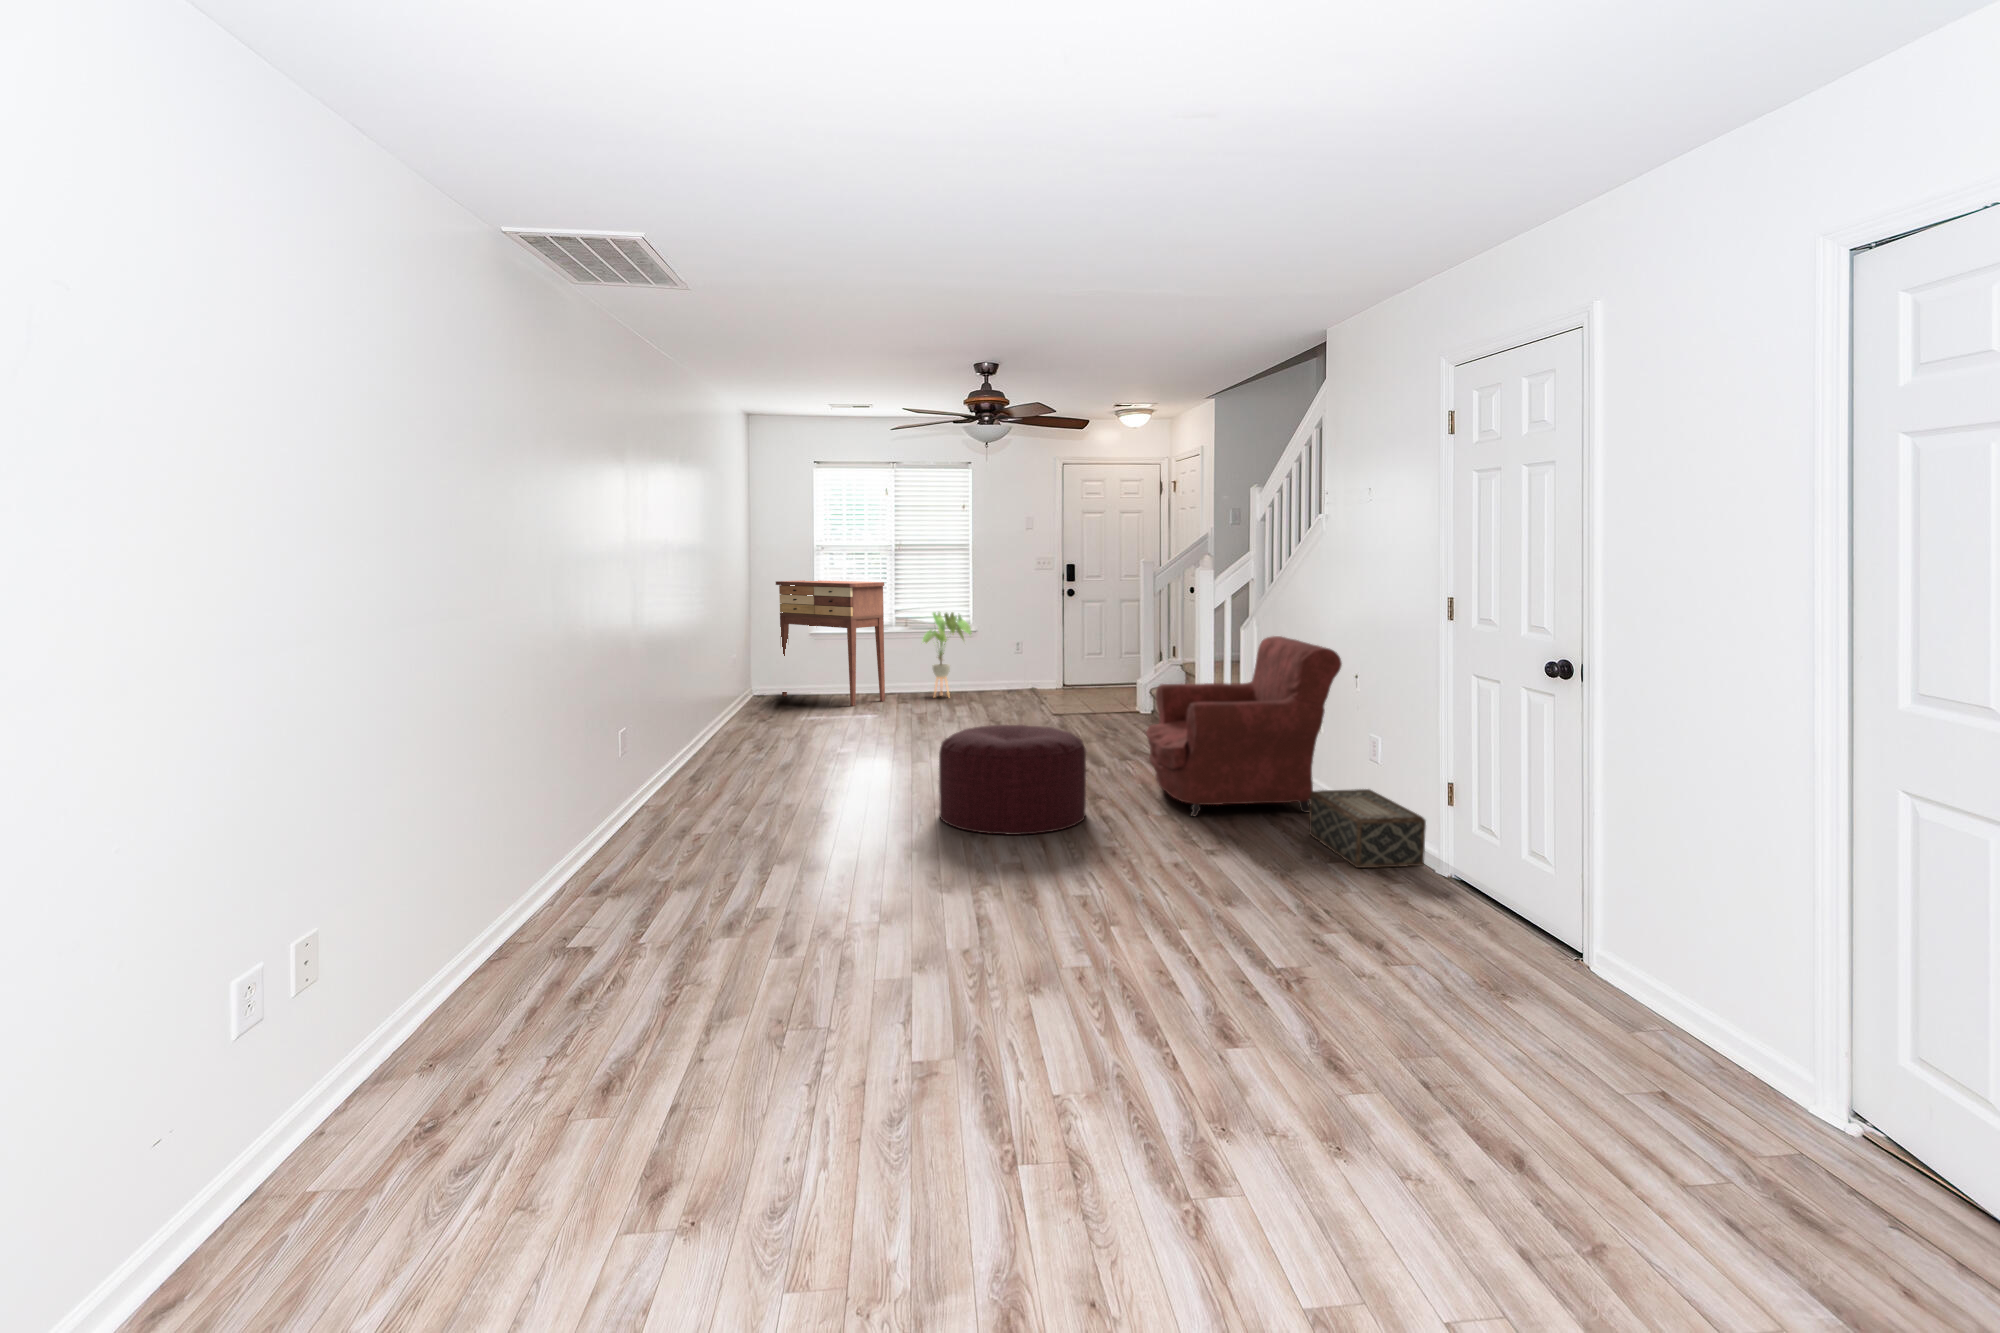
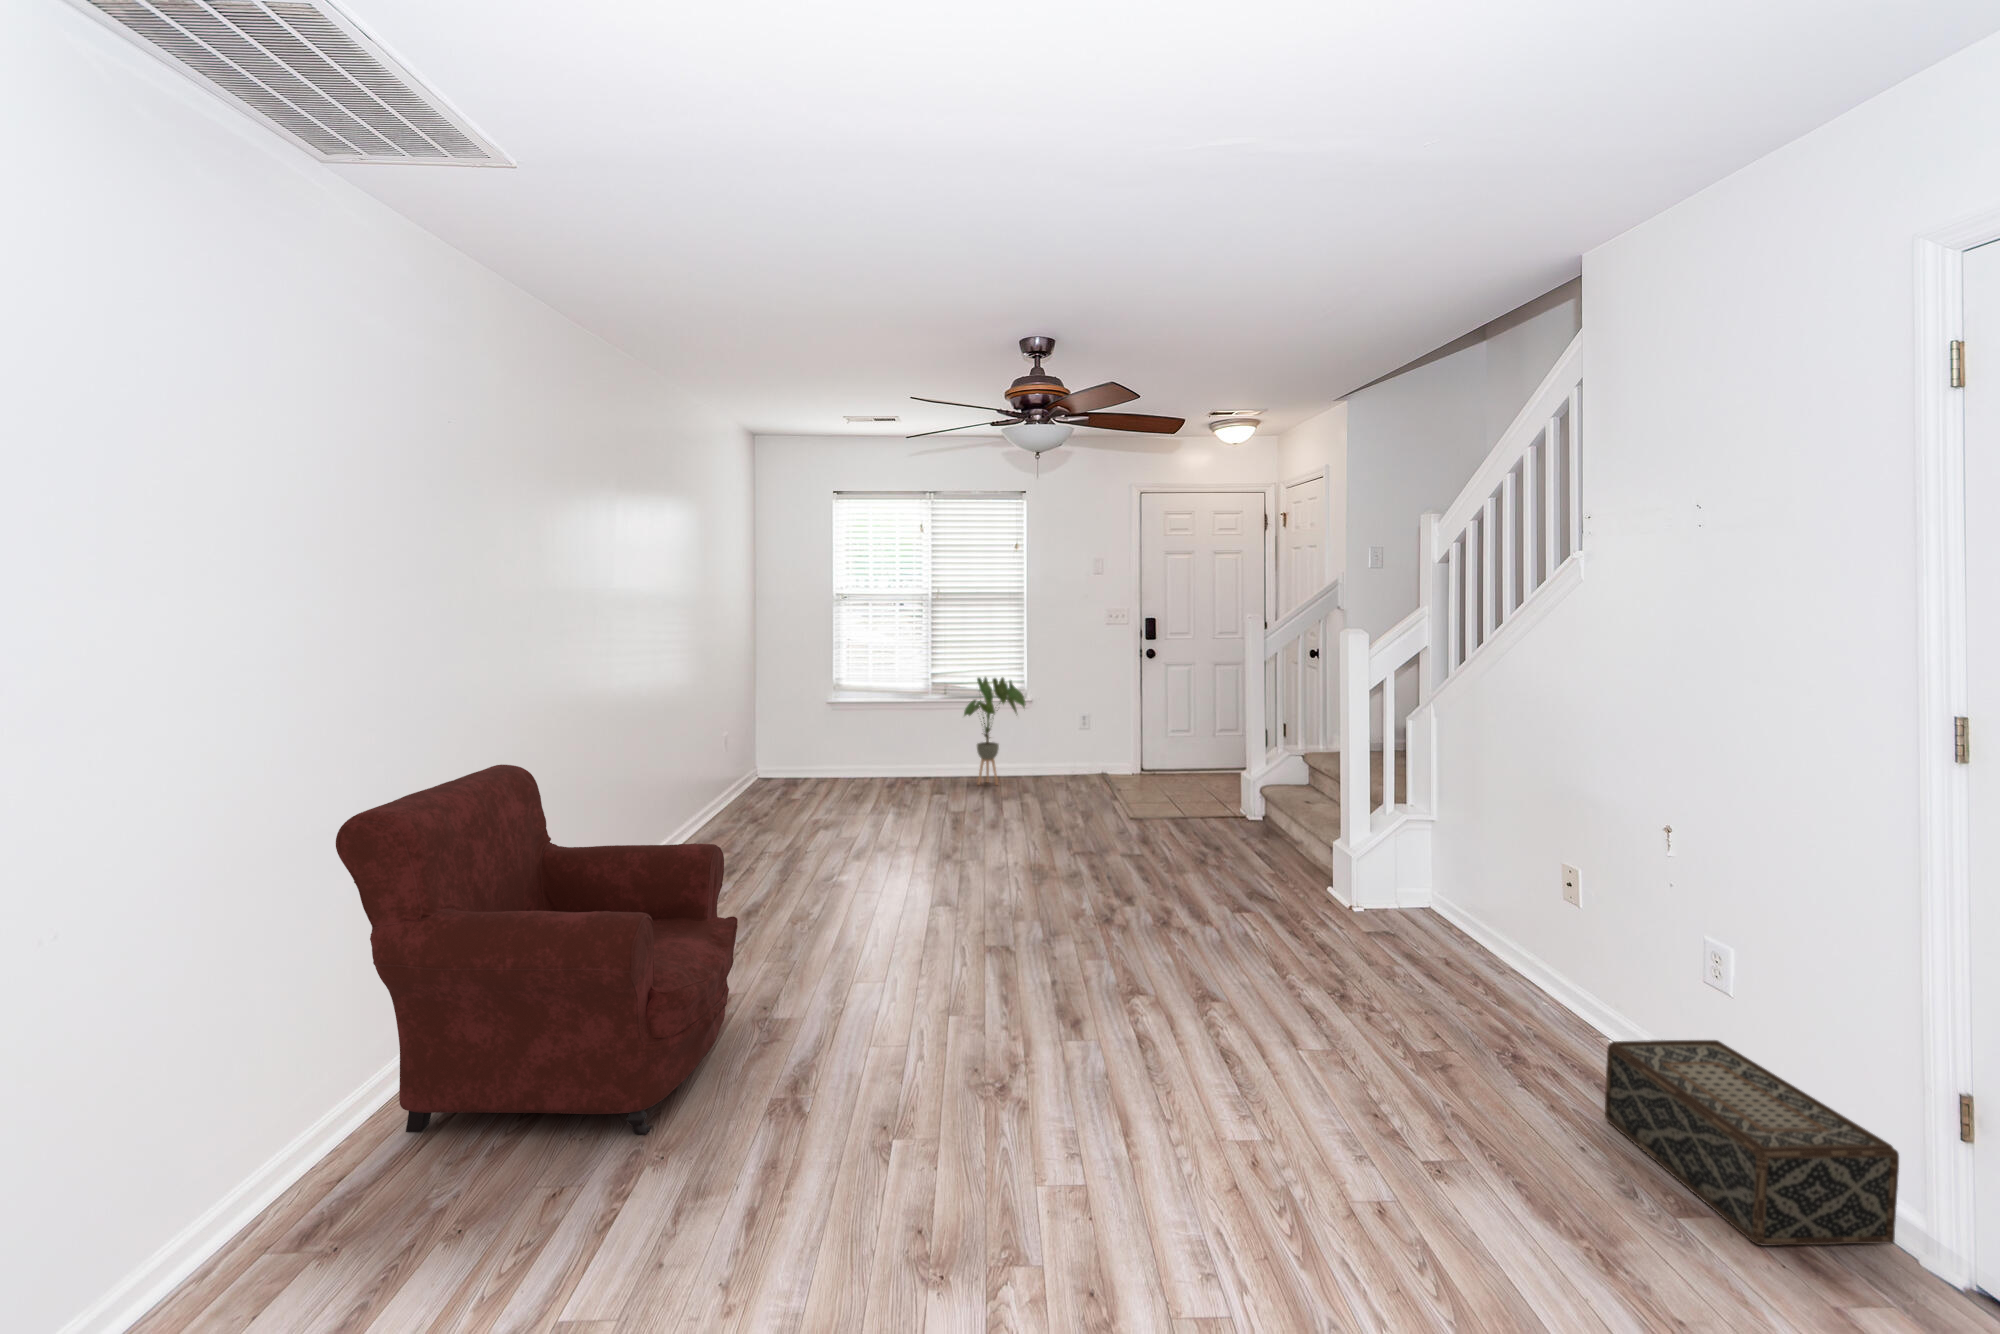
console table: present [776,580,885,706] -> none [785,636,916,797]
armchair: present [1146,636,1342,816] -> present [336,765,738,1135]
ottoman: present [939,725,1086,835] -> none [951,882,1193,1098]

